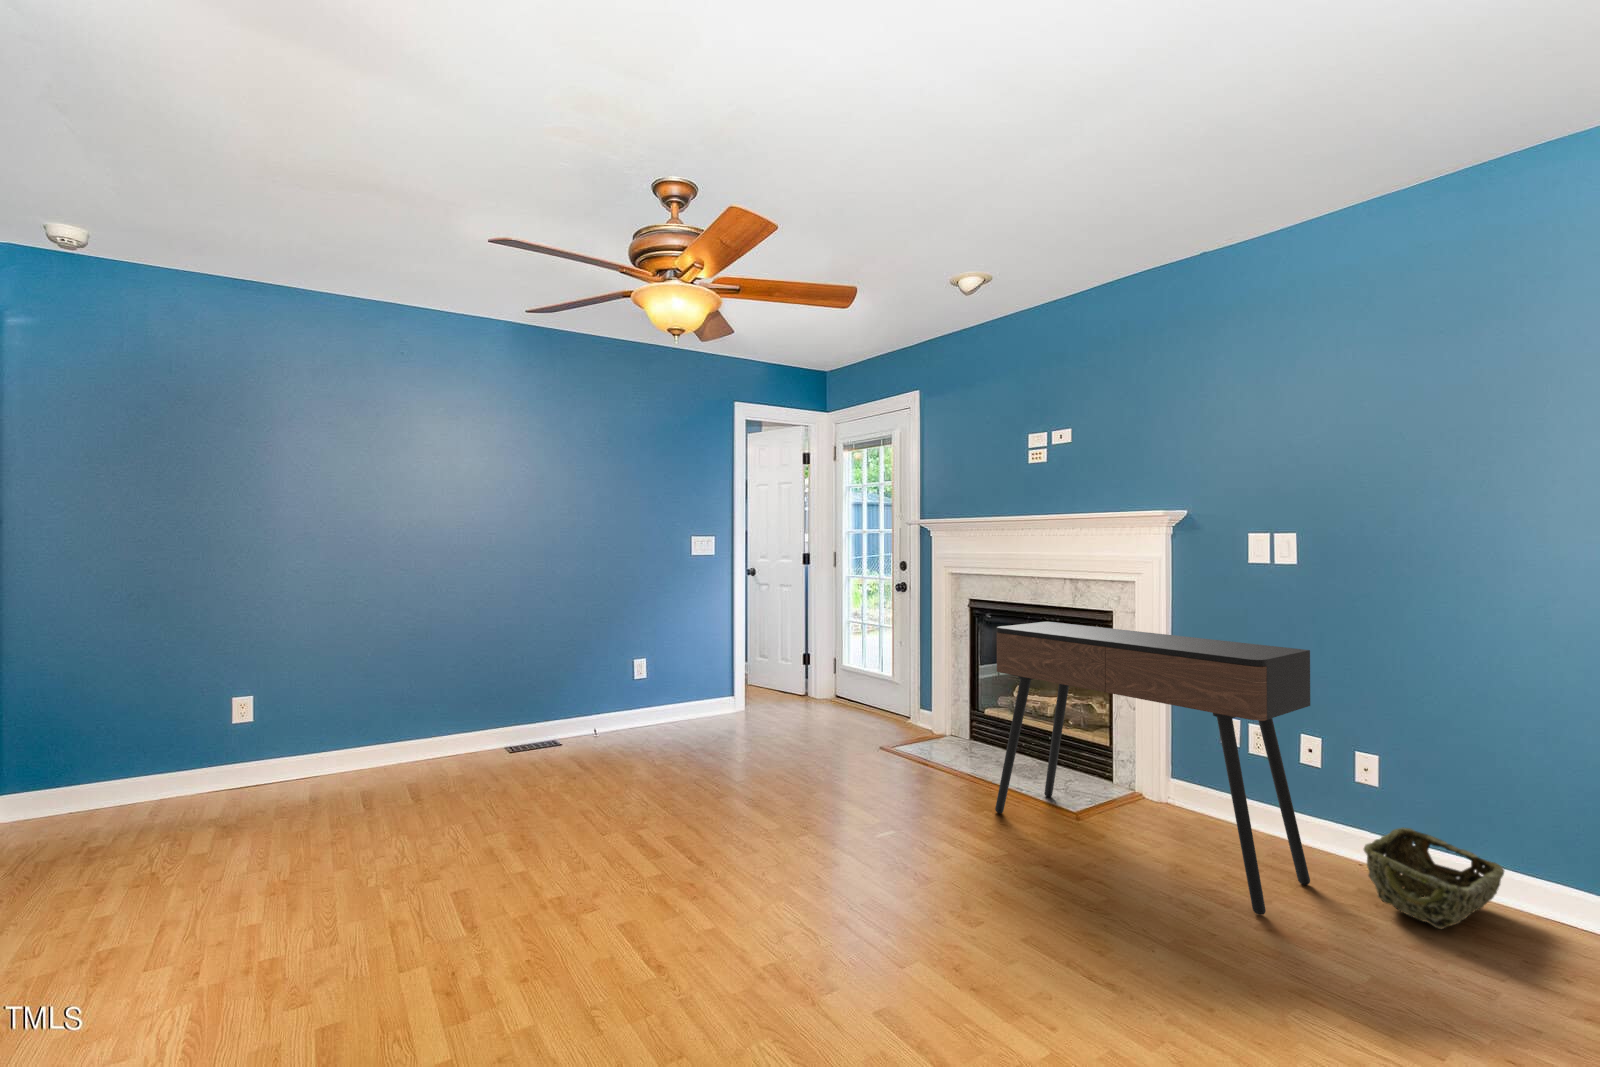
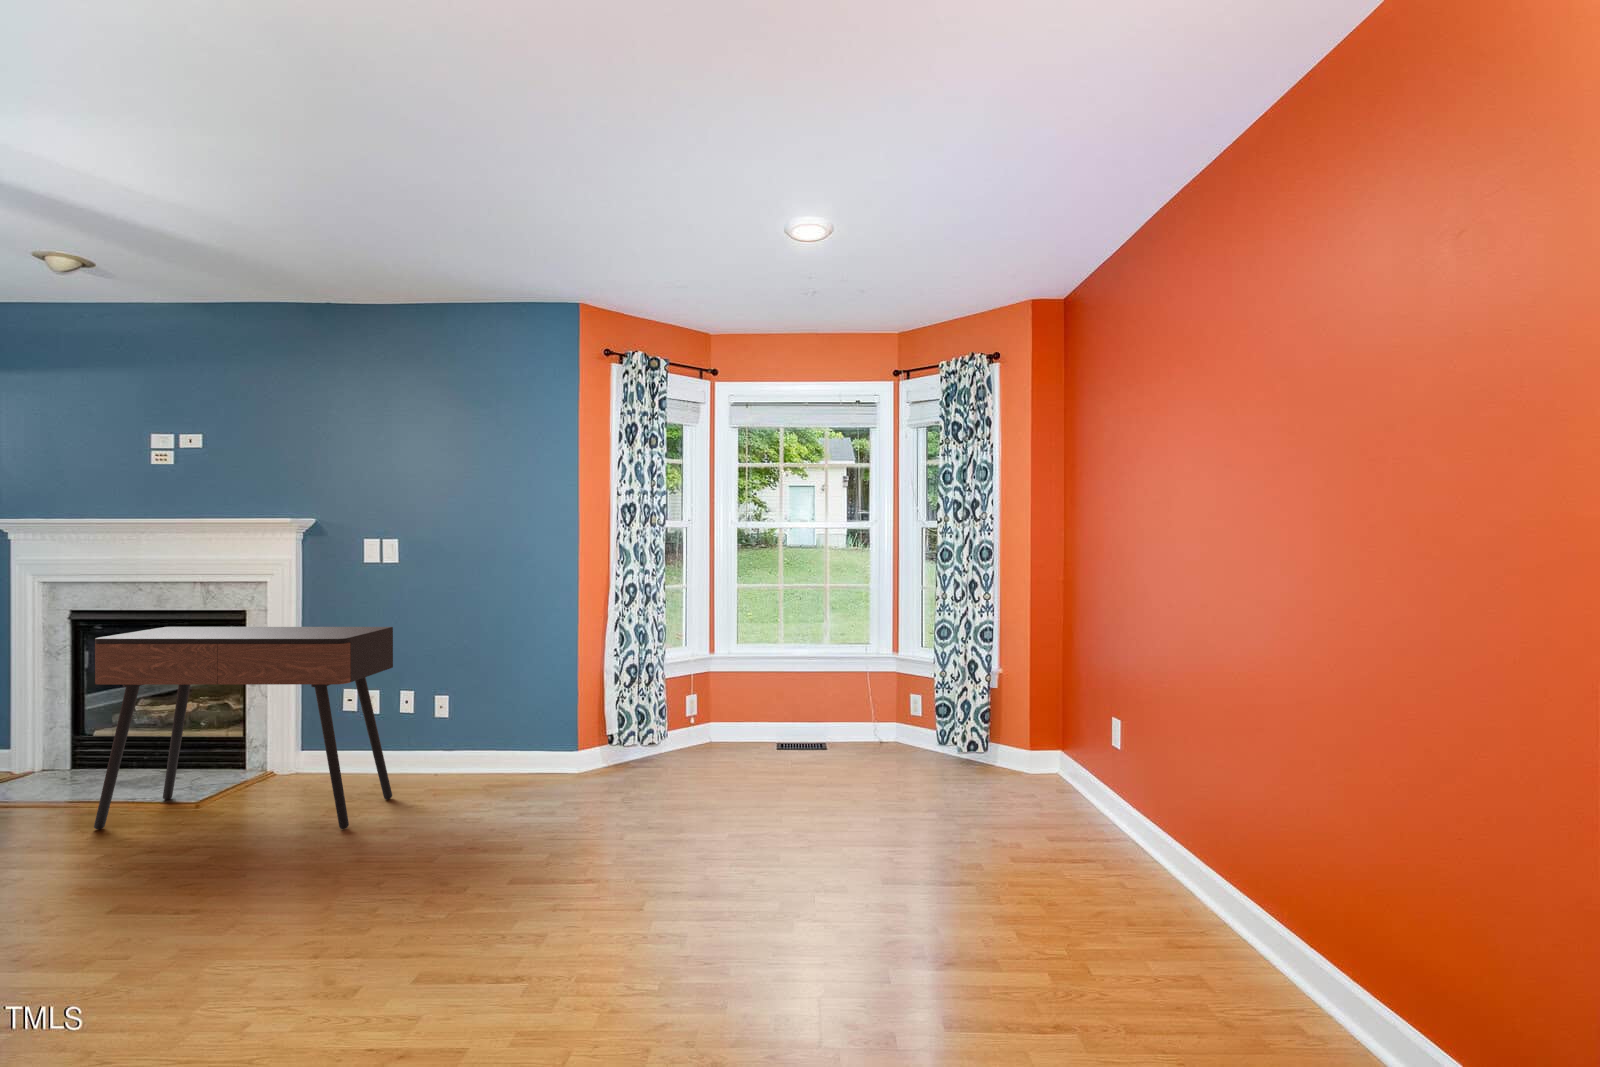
woven basket: present [1364,827,1504,929] -> none [423,740,508,798]

